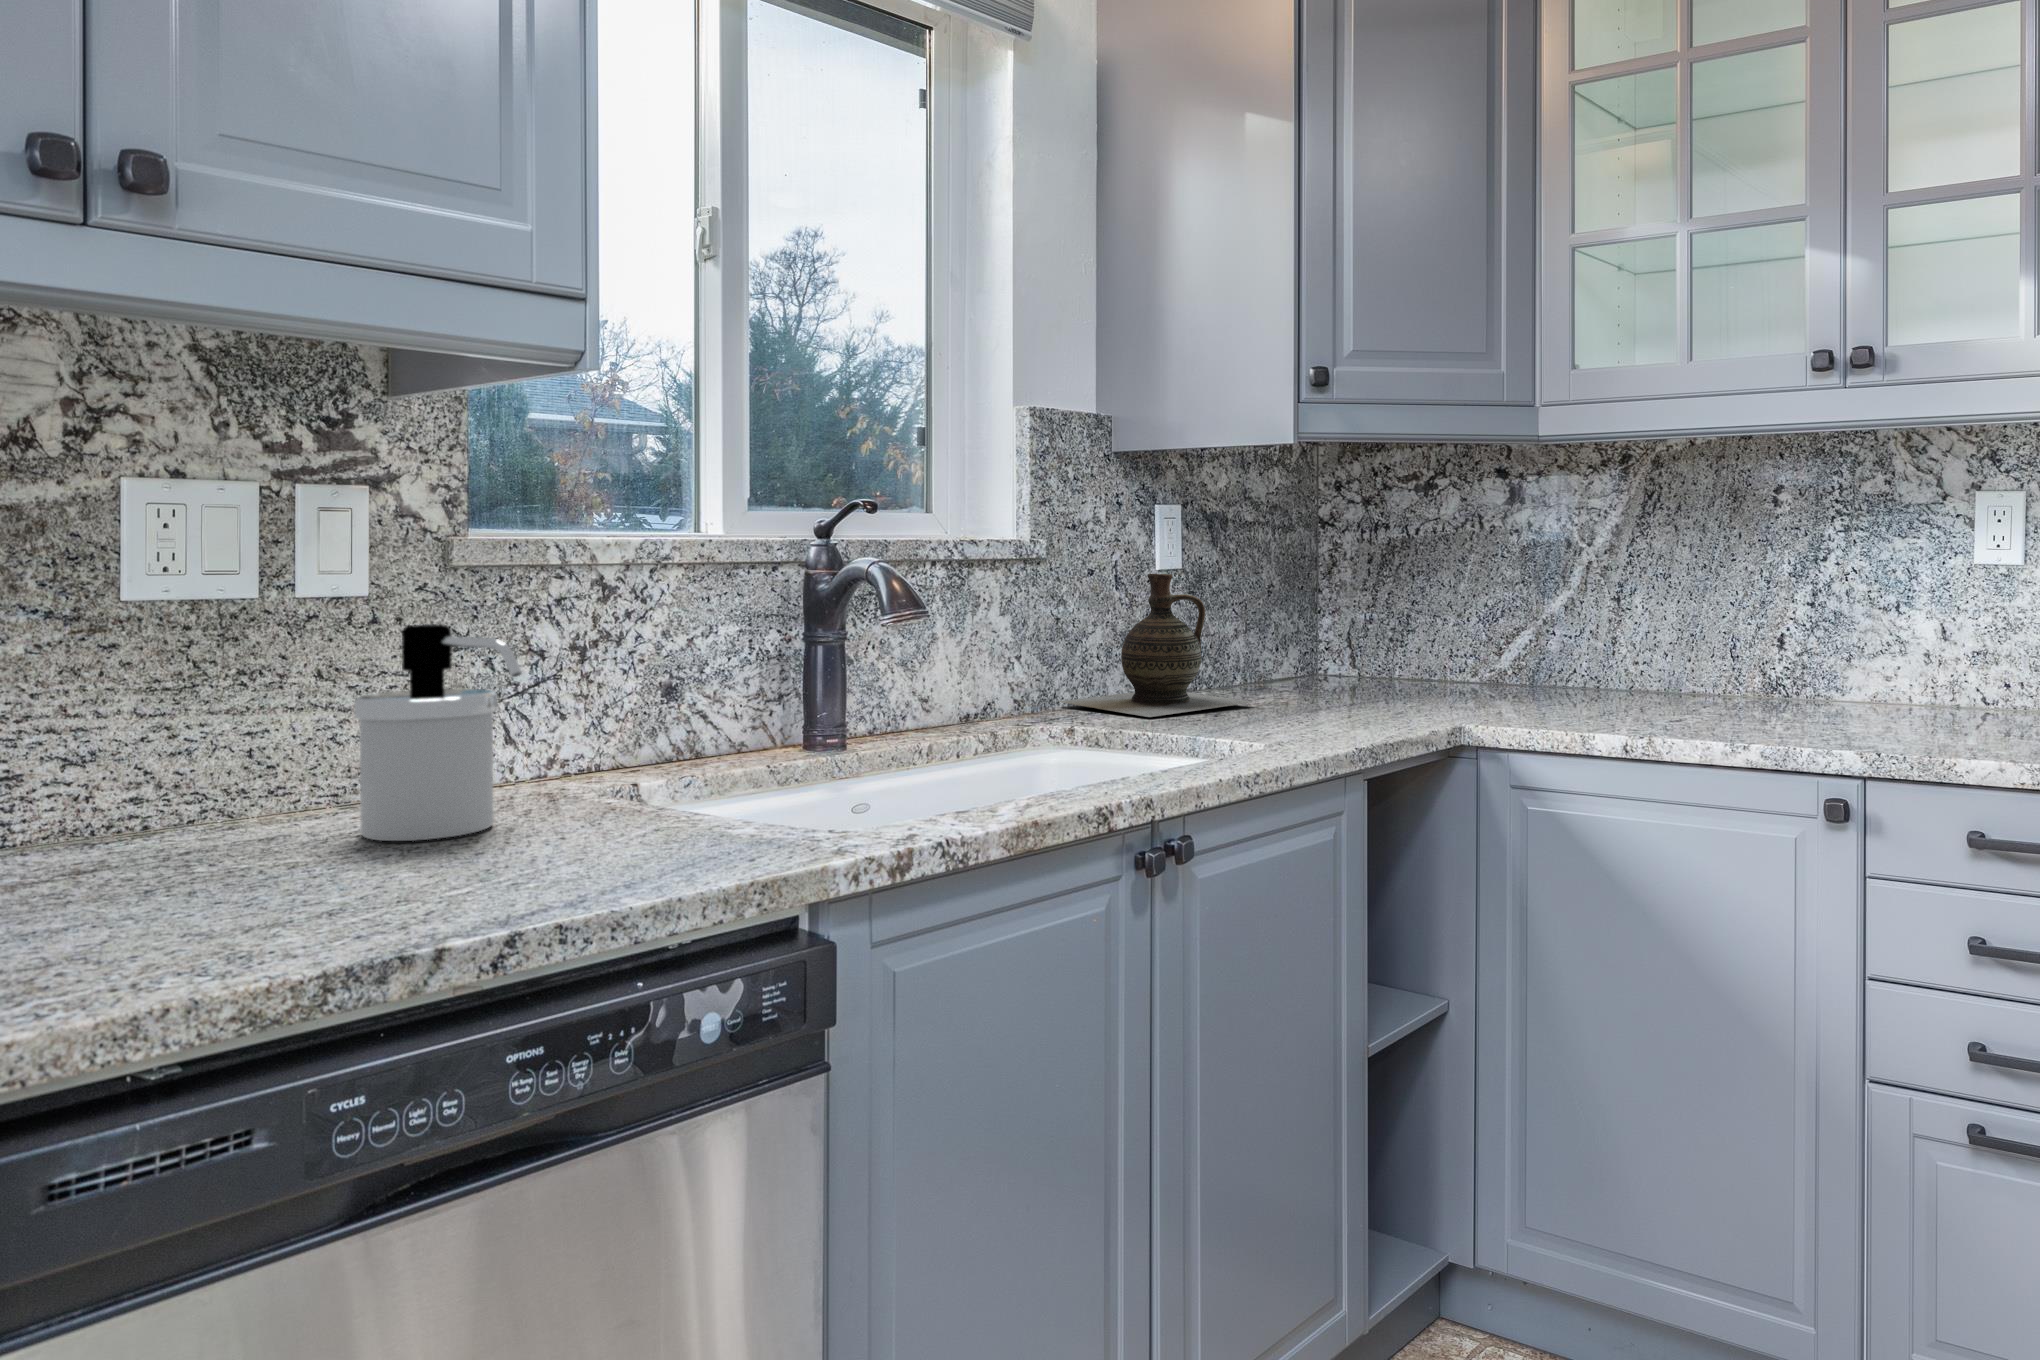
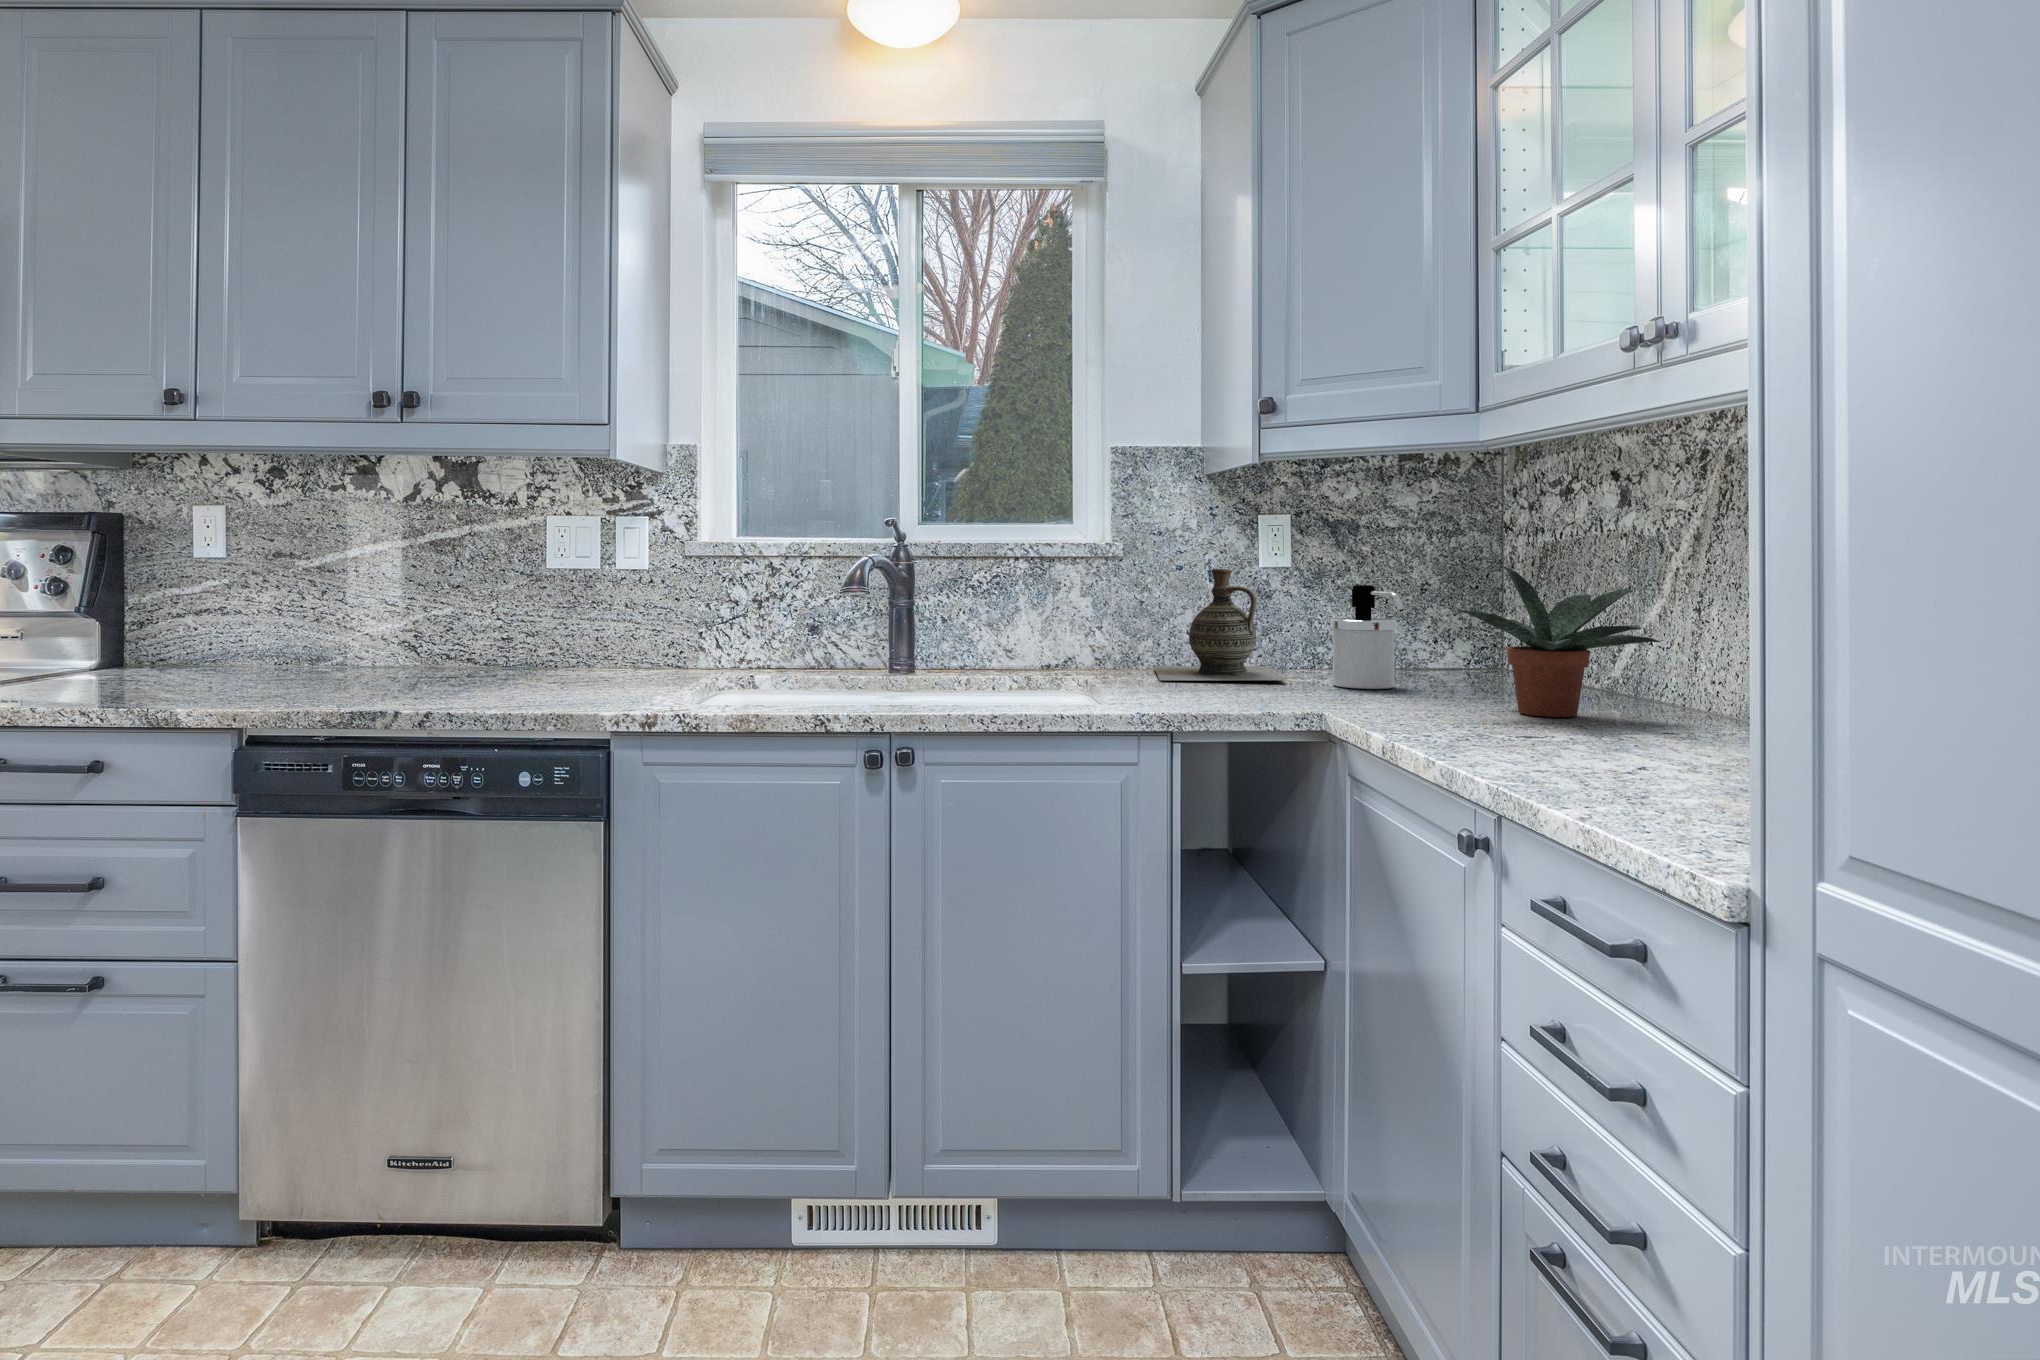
potted plant: none [1461,567,1645,711] -> present [1460,567,1660,717]
soap dispenser: present [354,624,522,841] -> present [1330,585,1404,689]

